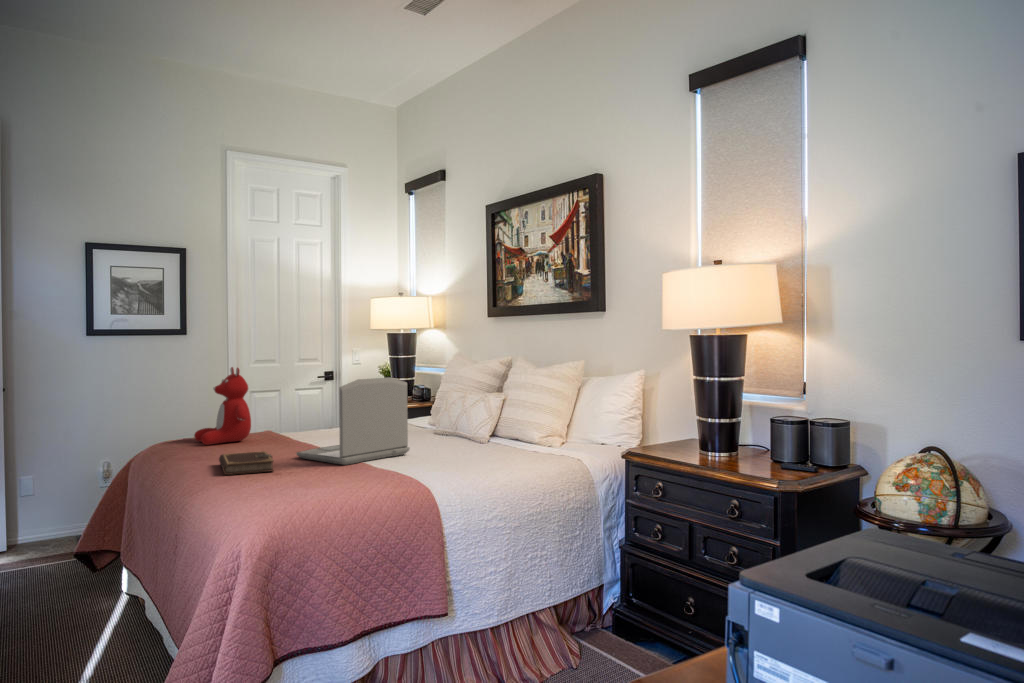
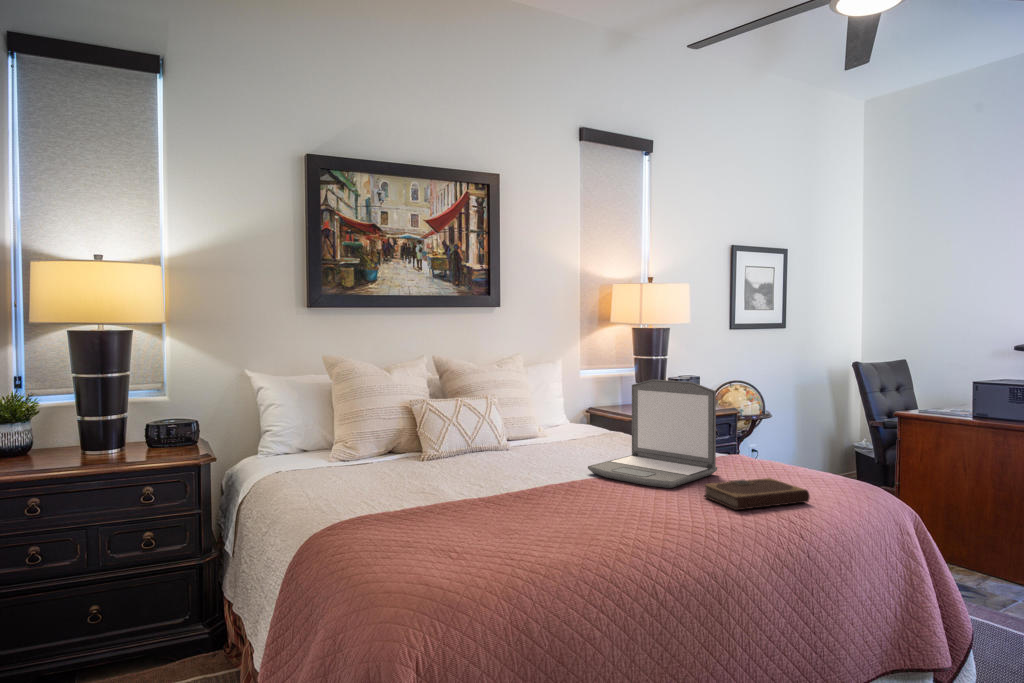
teddy bear: present [194,367,251,445] -> none [448,394,559,544]

